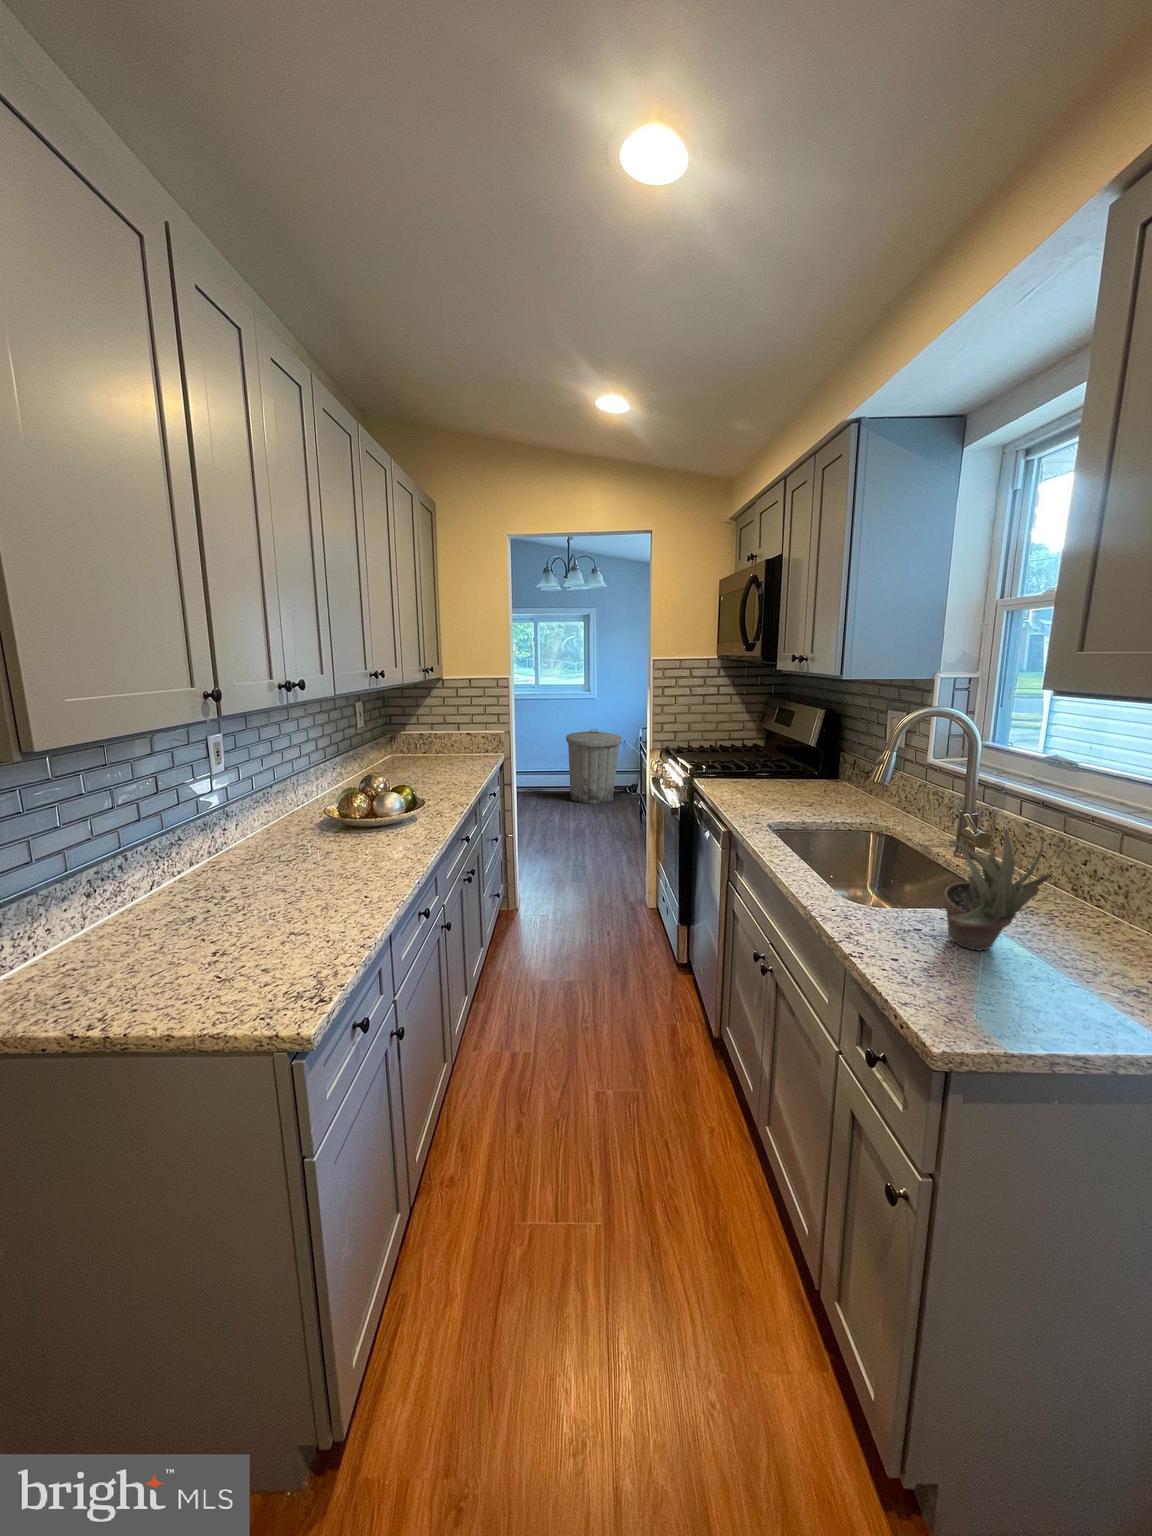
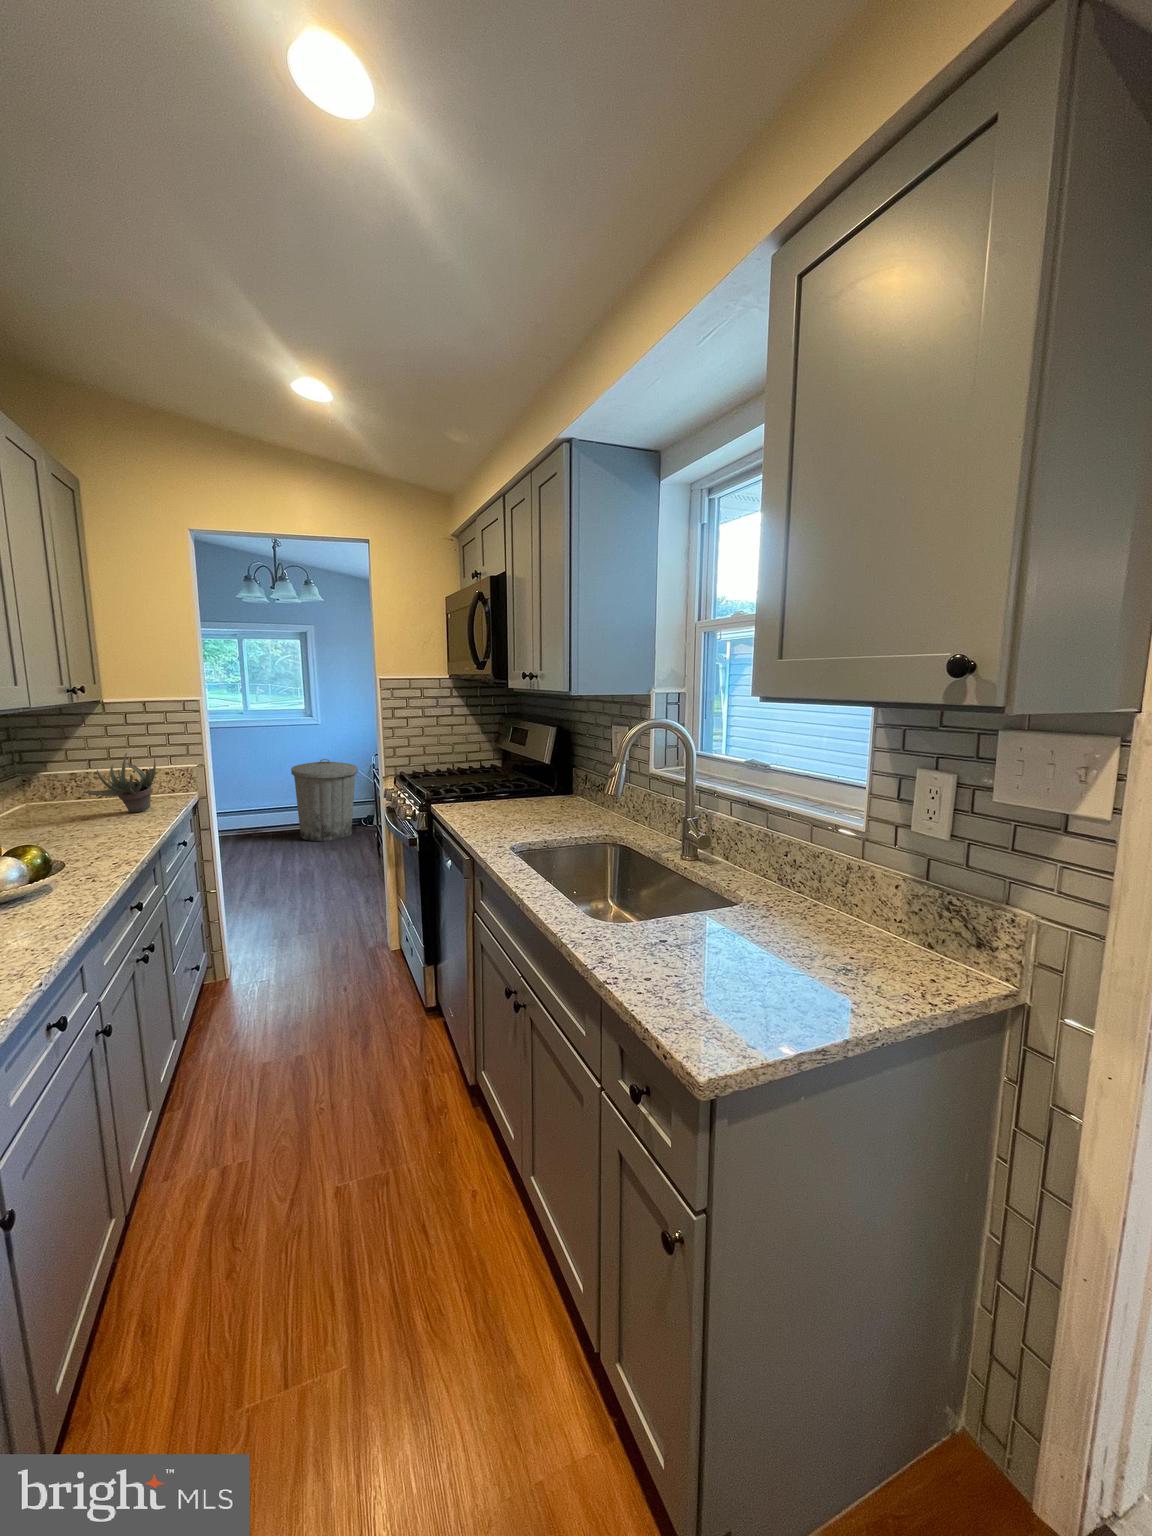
succulent plant: present [943,830,1052,950] -> present [84,753,156,812]

